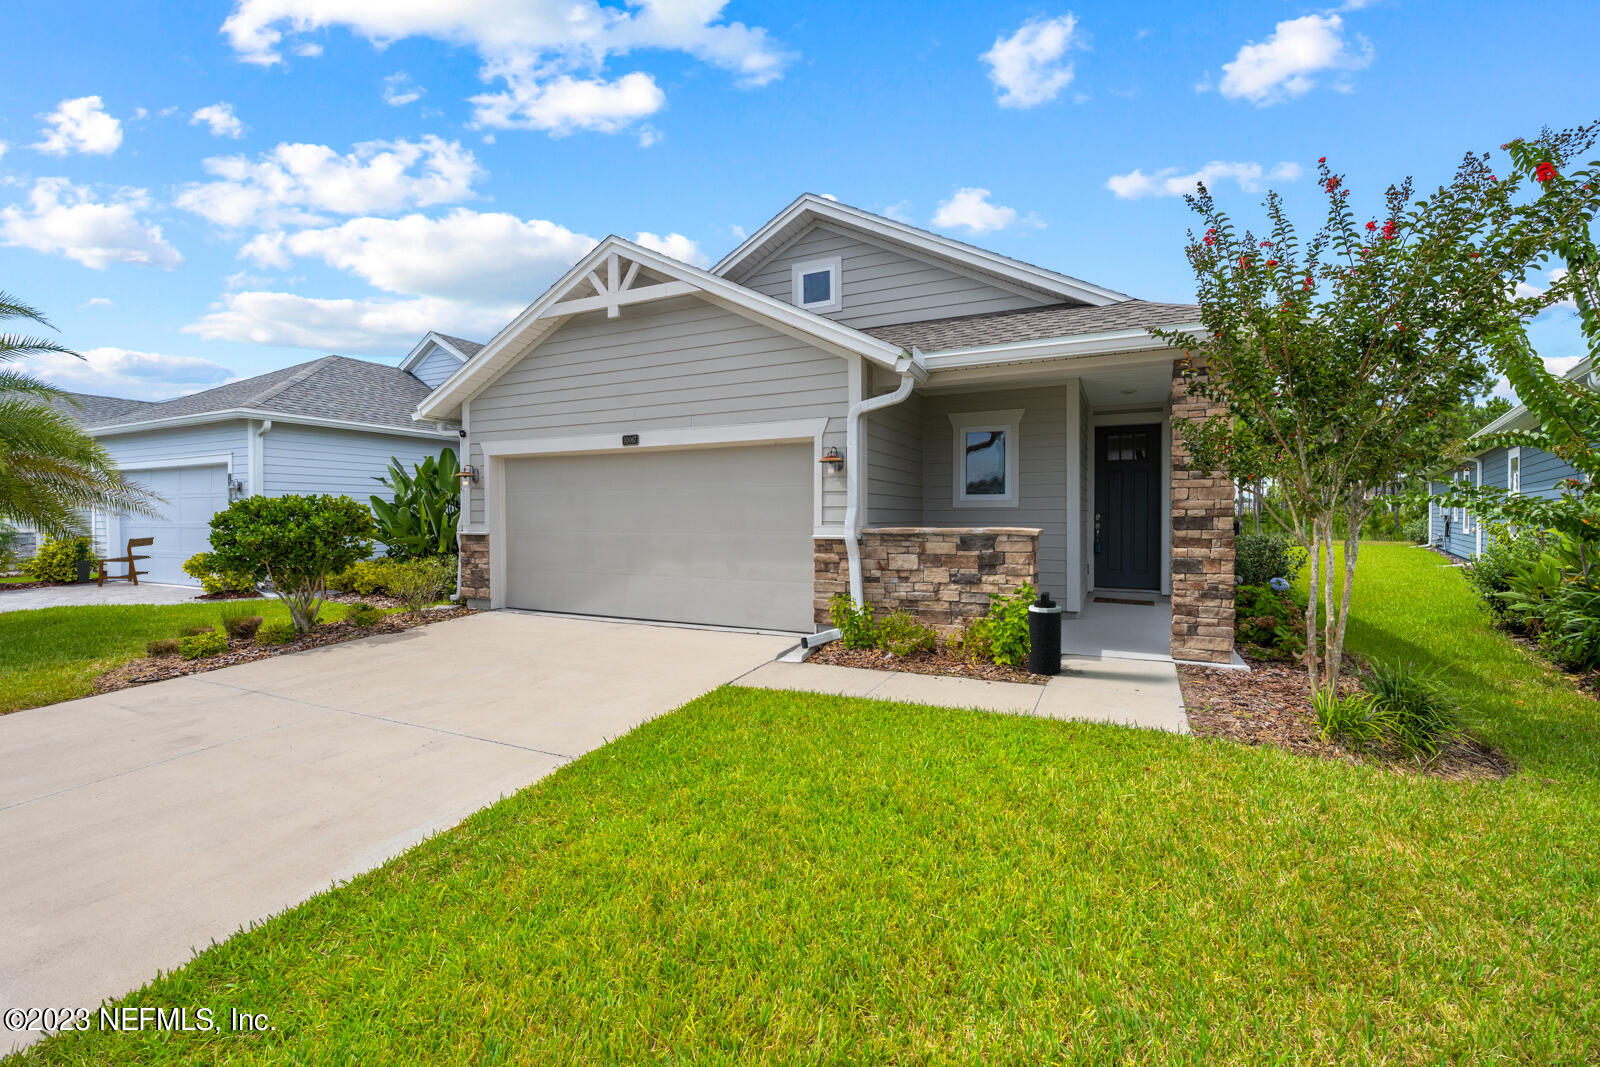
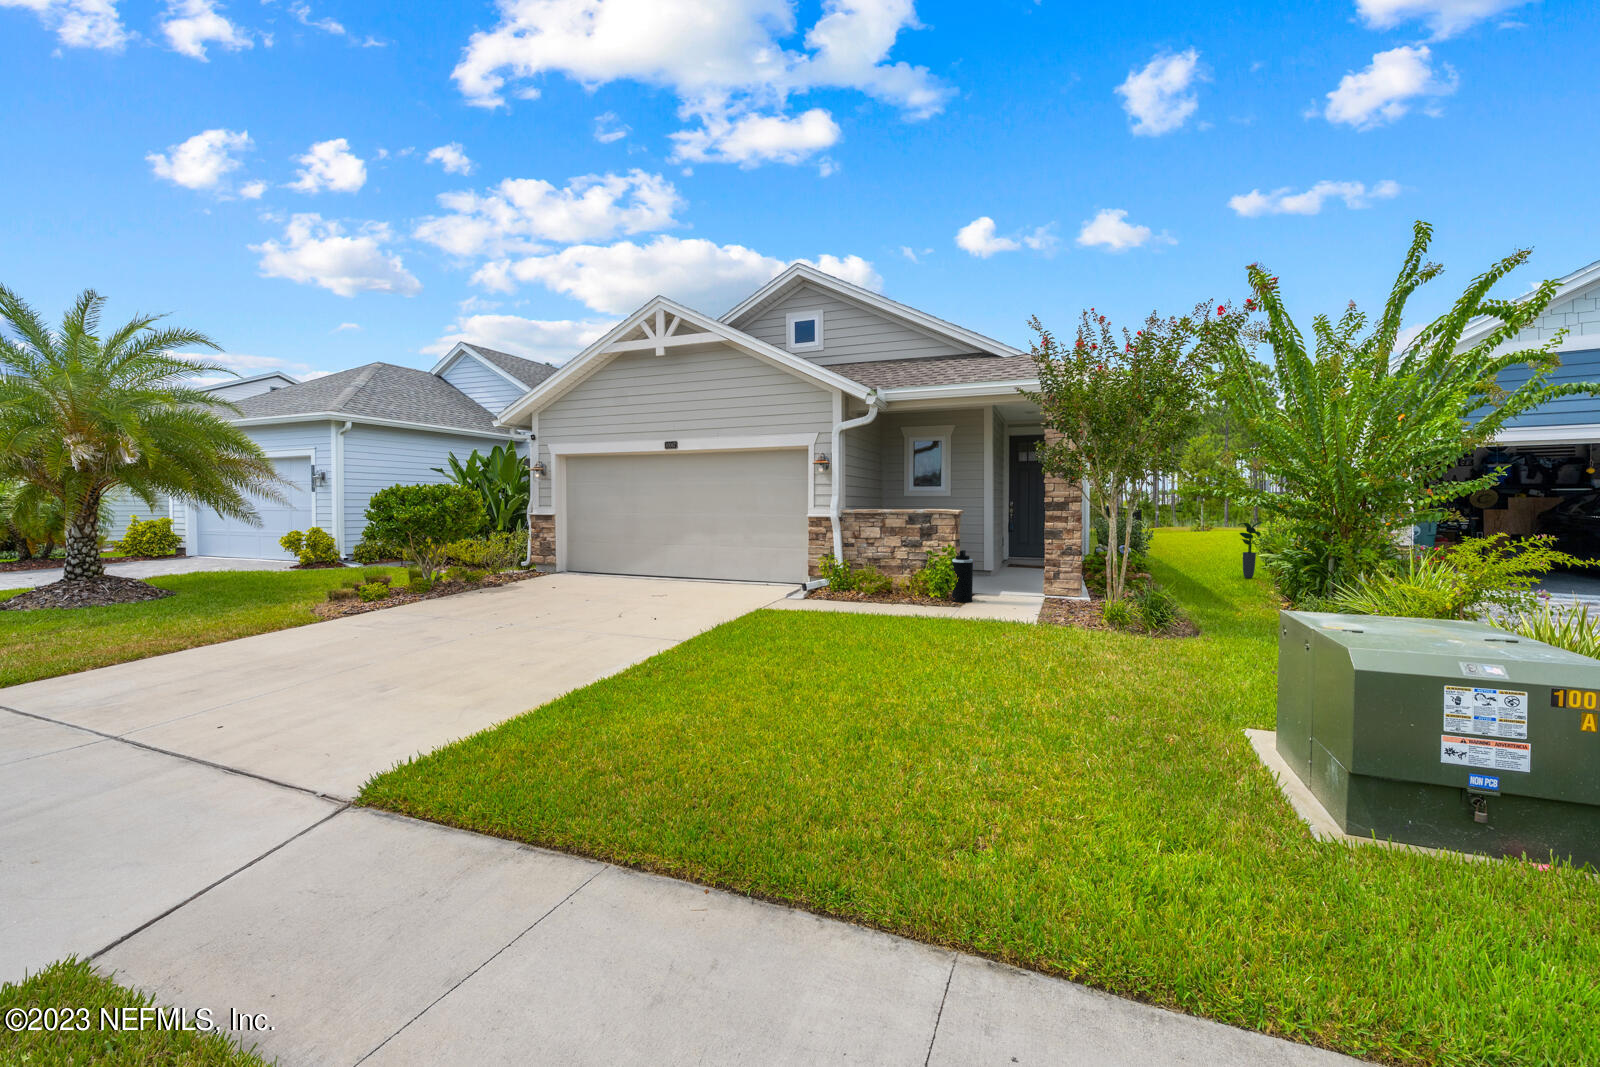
bench: present [98,537,154,587] -> none [191,517,240,559]
potted plant: present [73,543,93,583] -> present [1238,522,1263,578]

